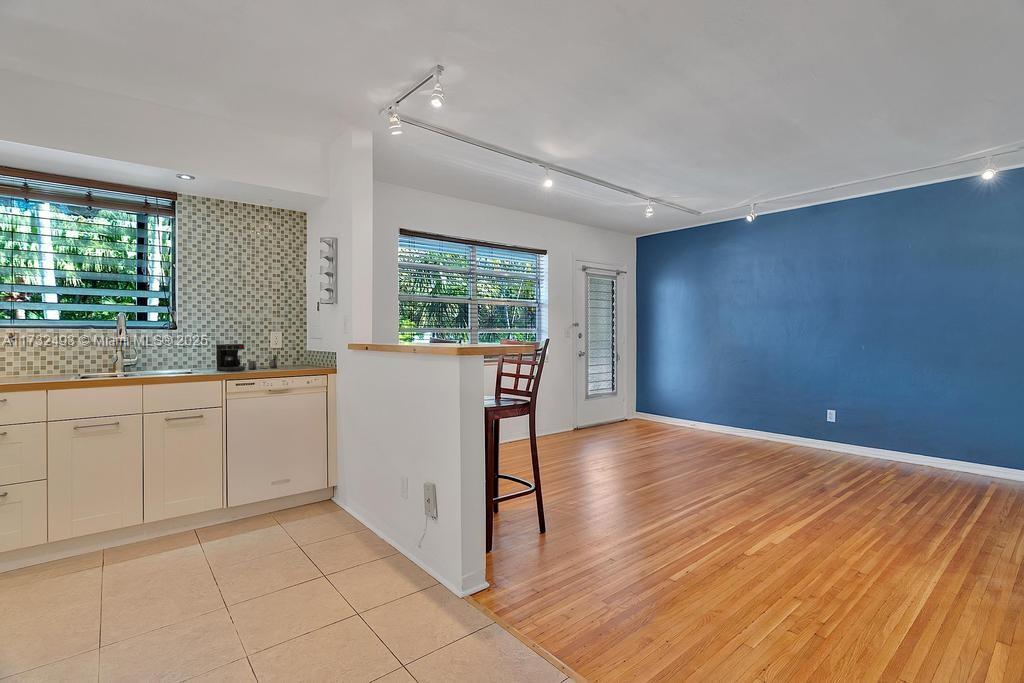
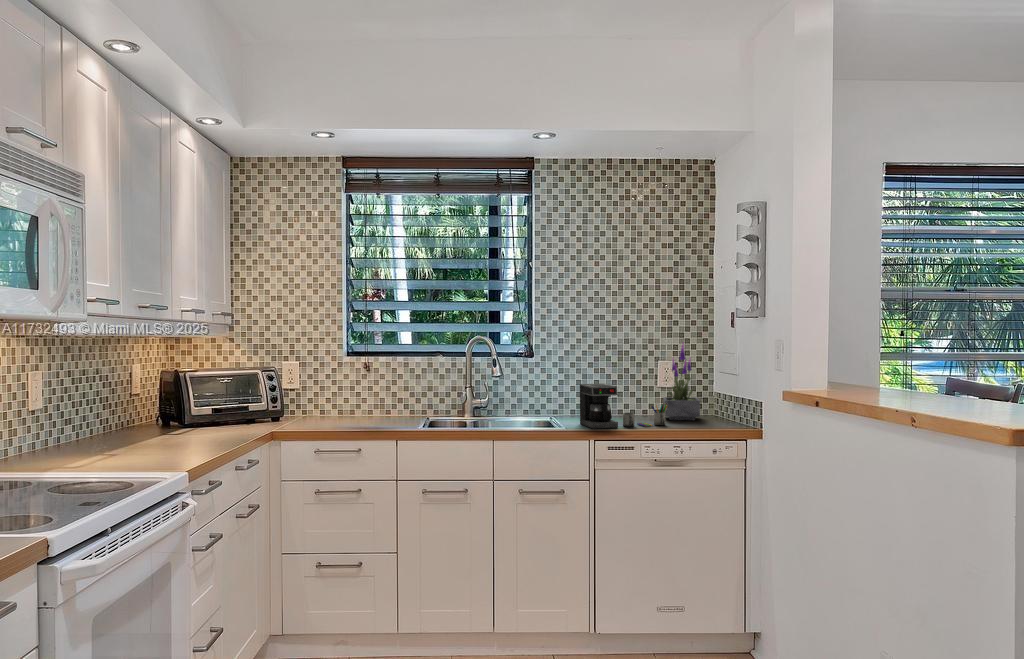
potted plant: none [275,319,299,366] -> present [663,345,700,420]

